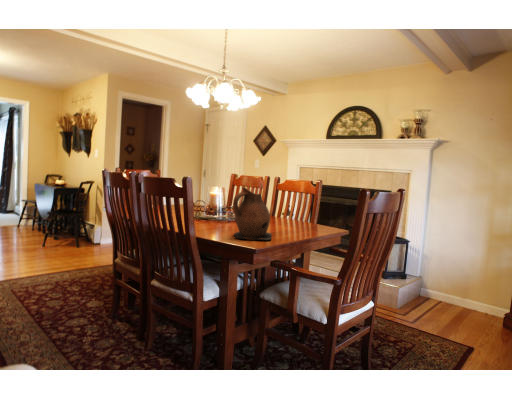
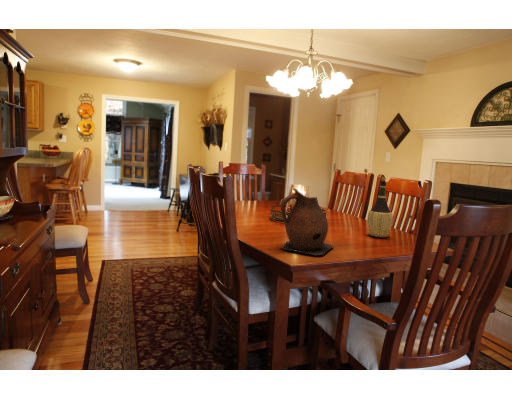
wine bottle: none [283,178,303,226] -> present [367,177,393,237]

